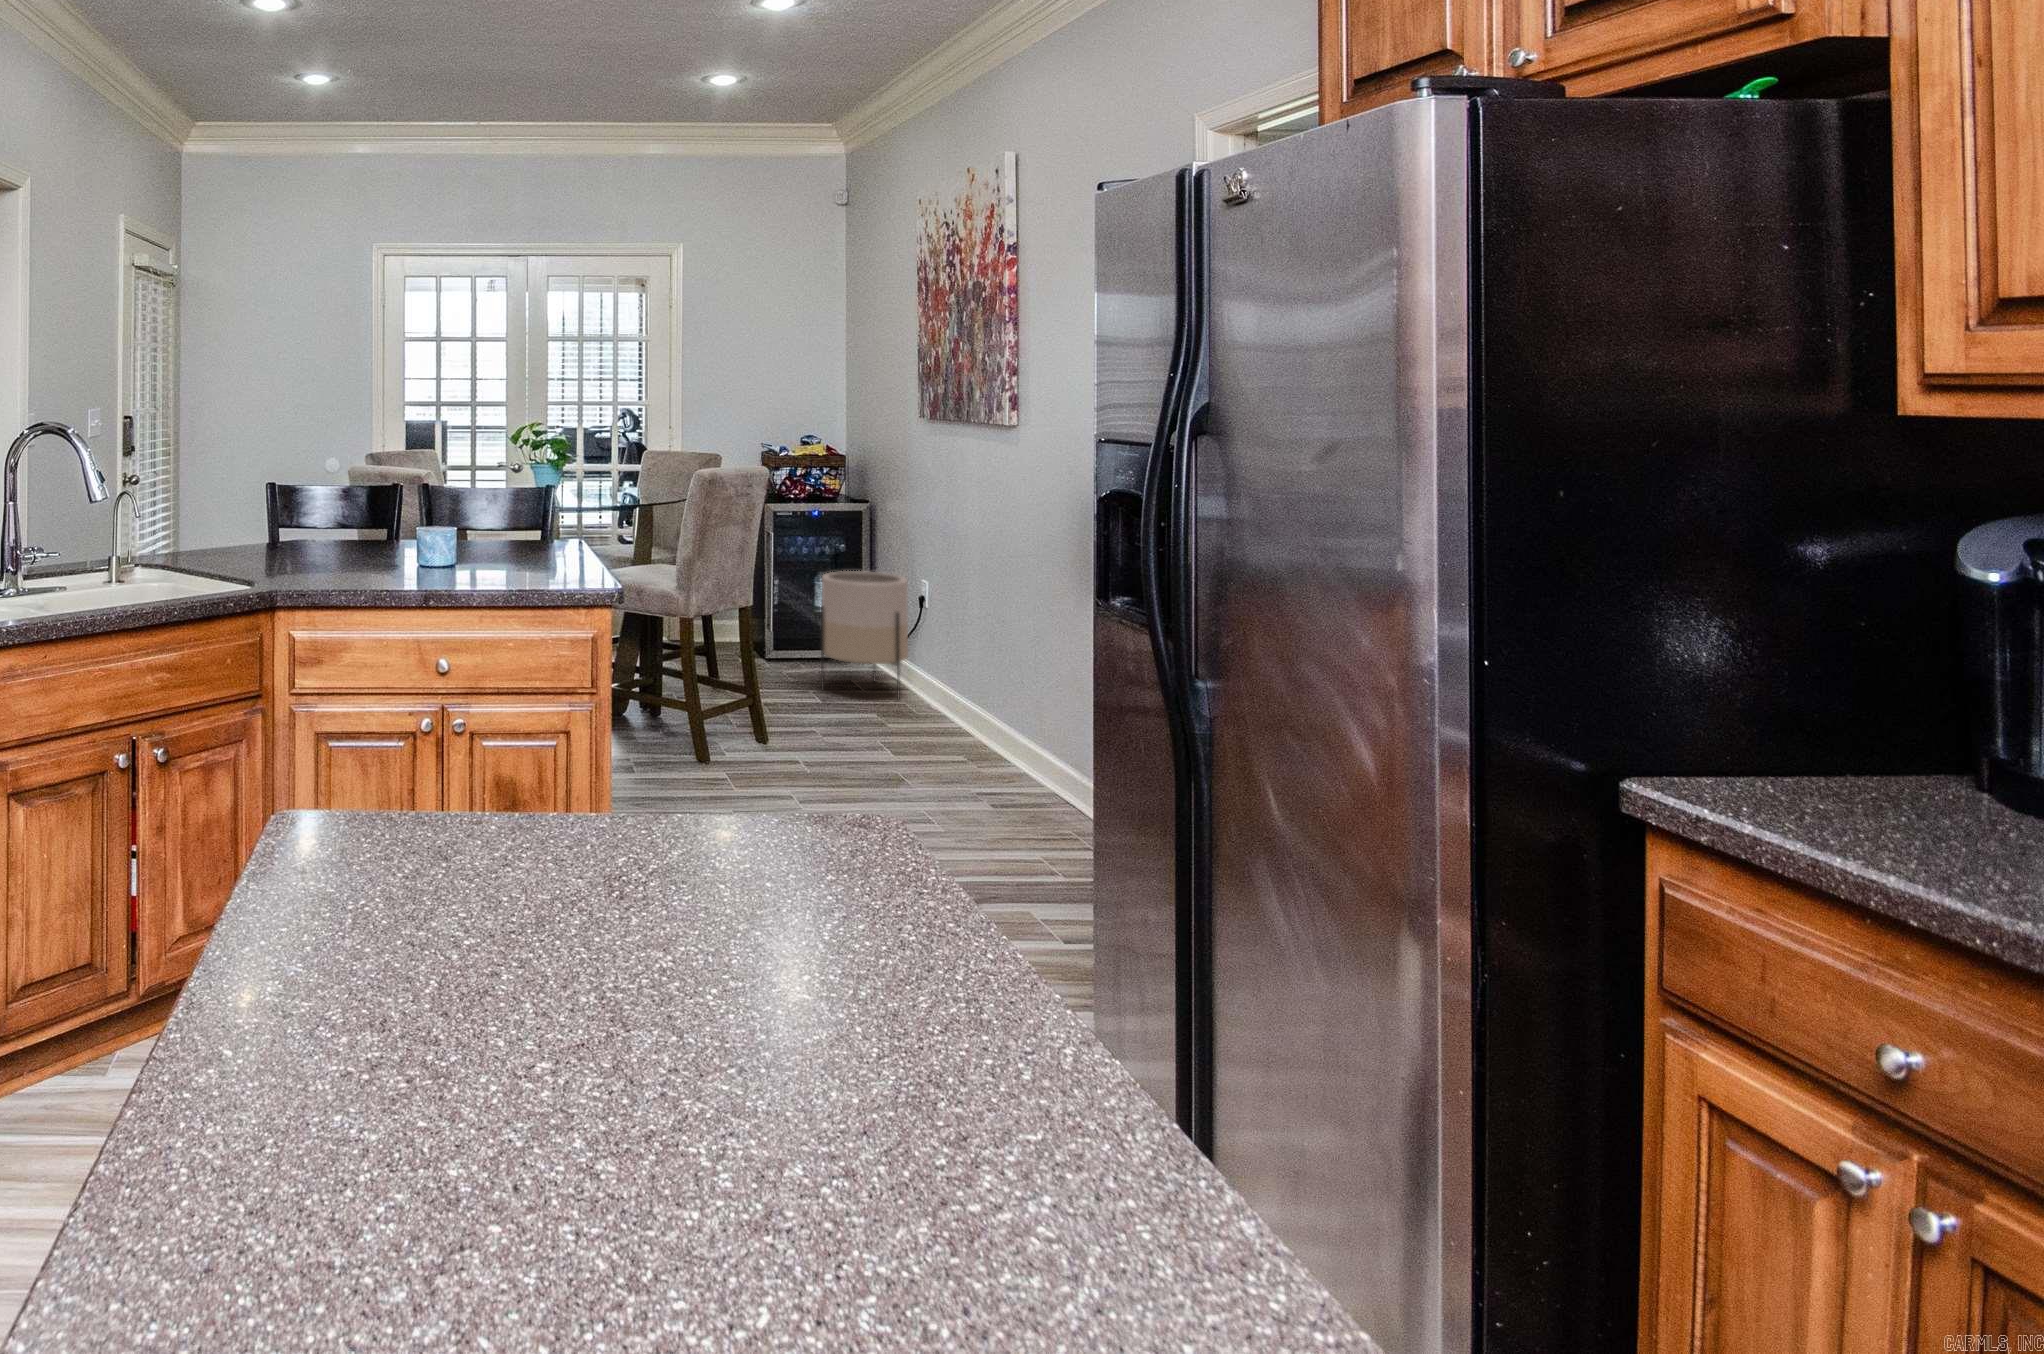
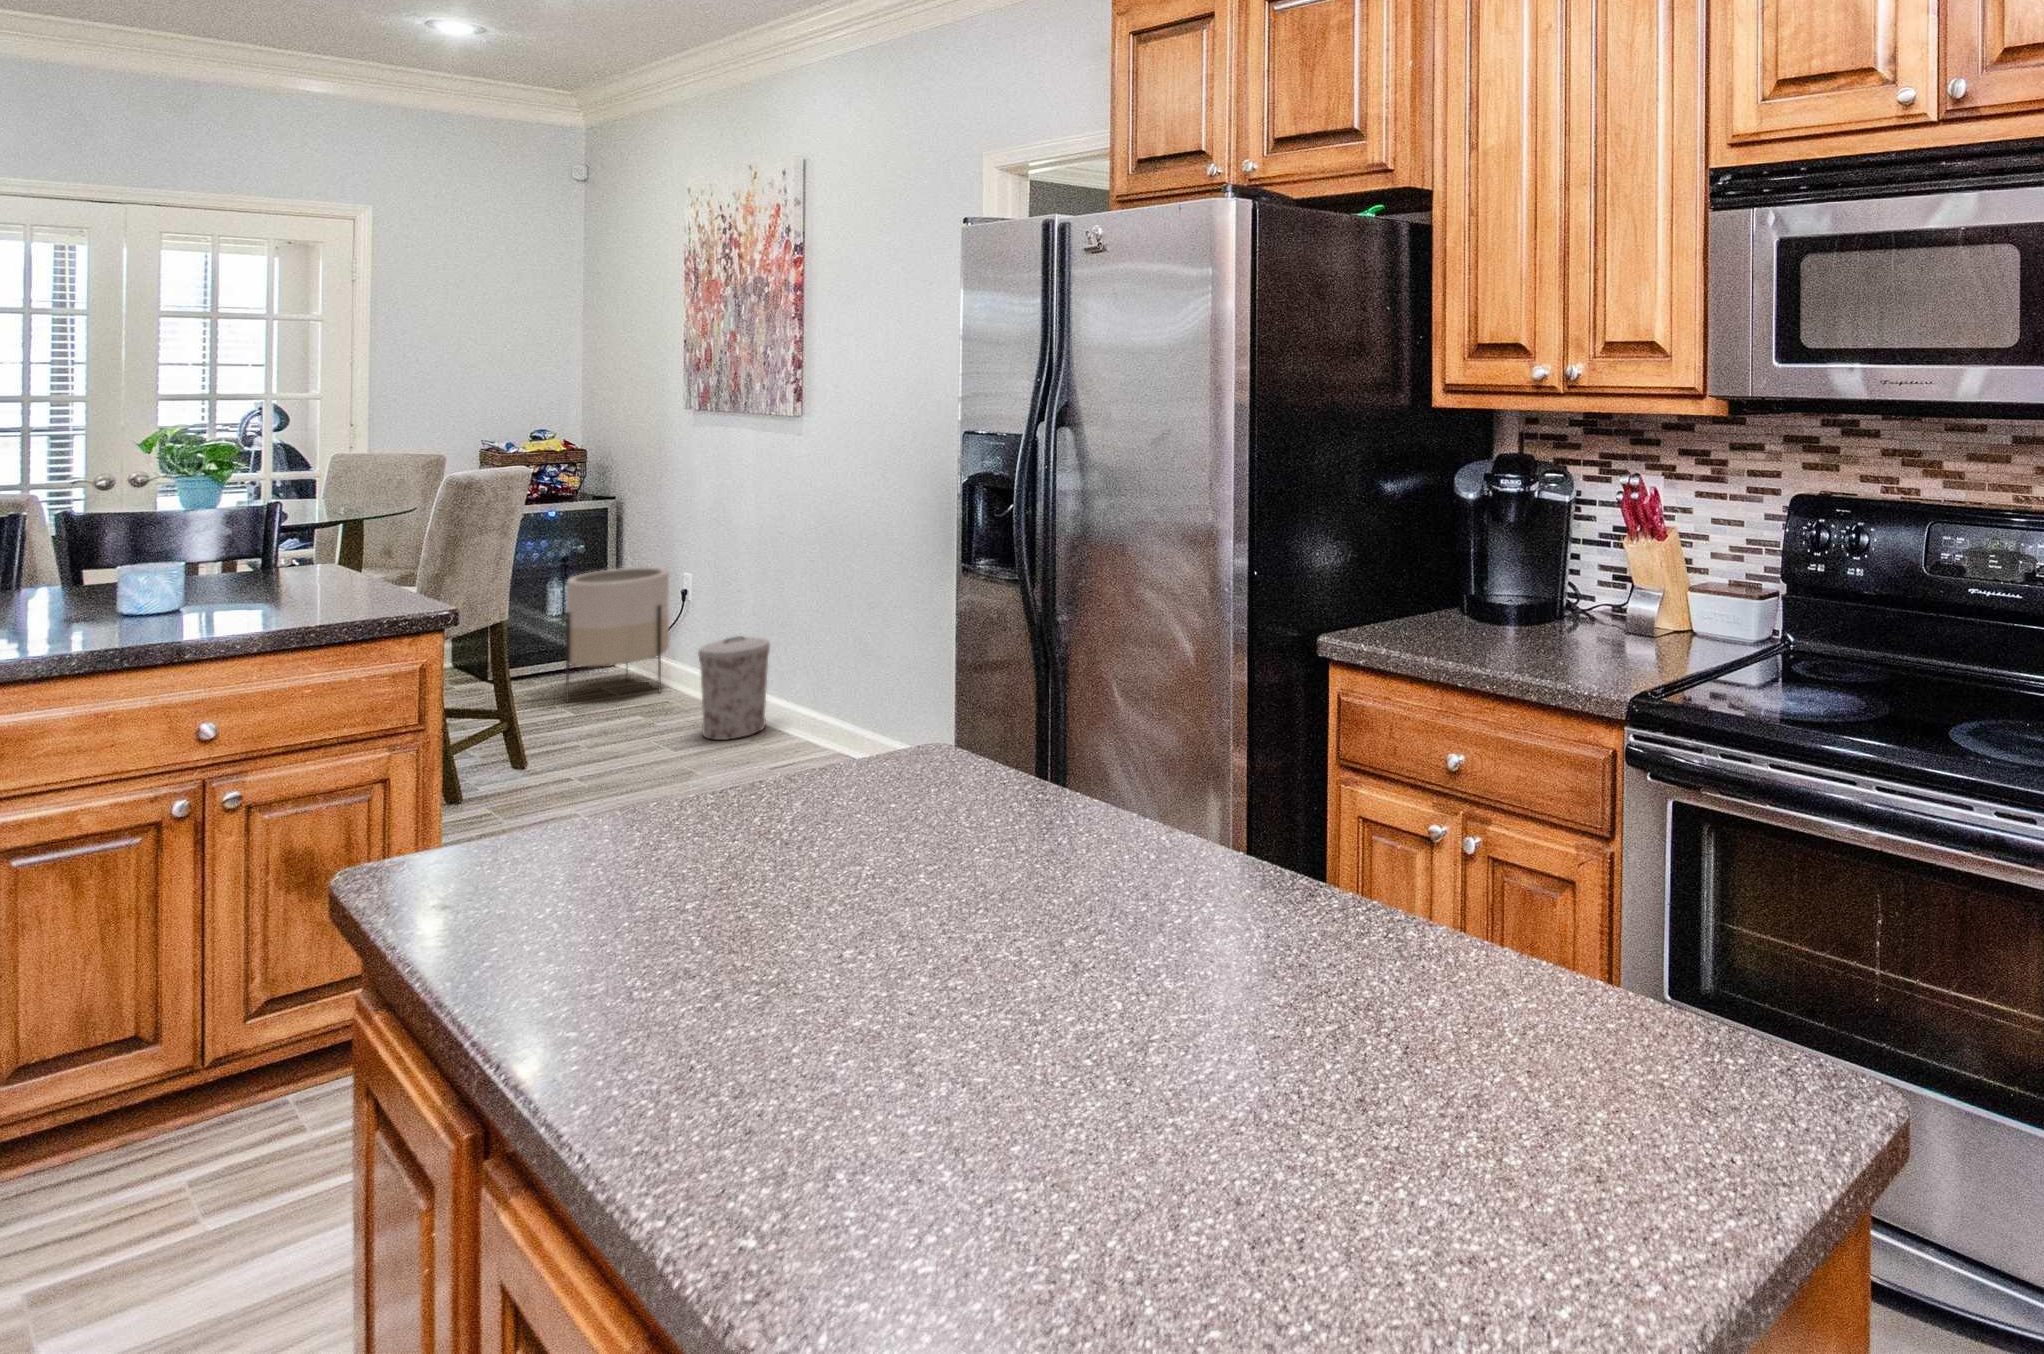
trash can: none [921,655,990,761] -> present [698,636,770,740]

